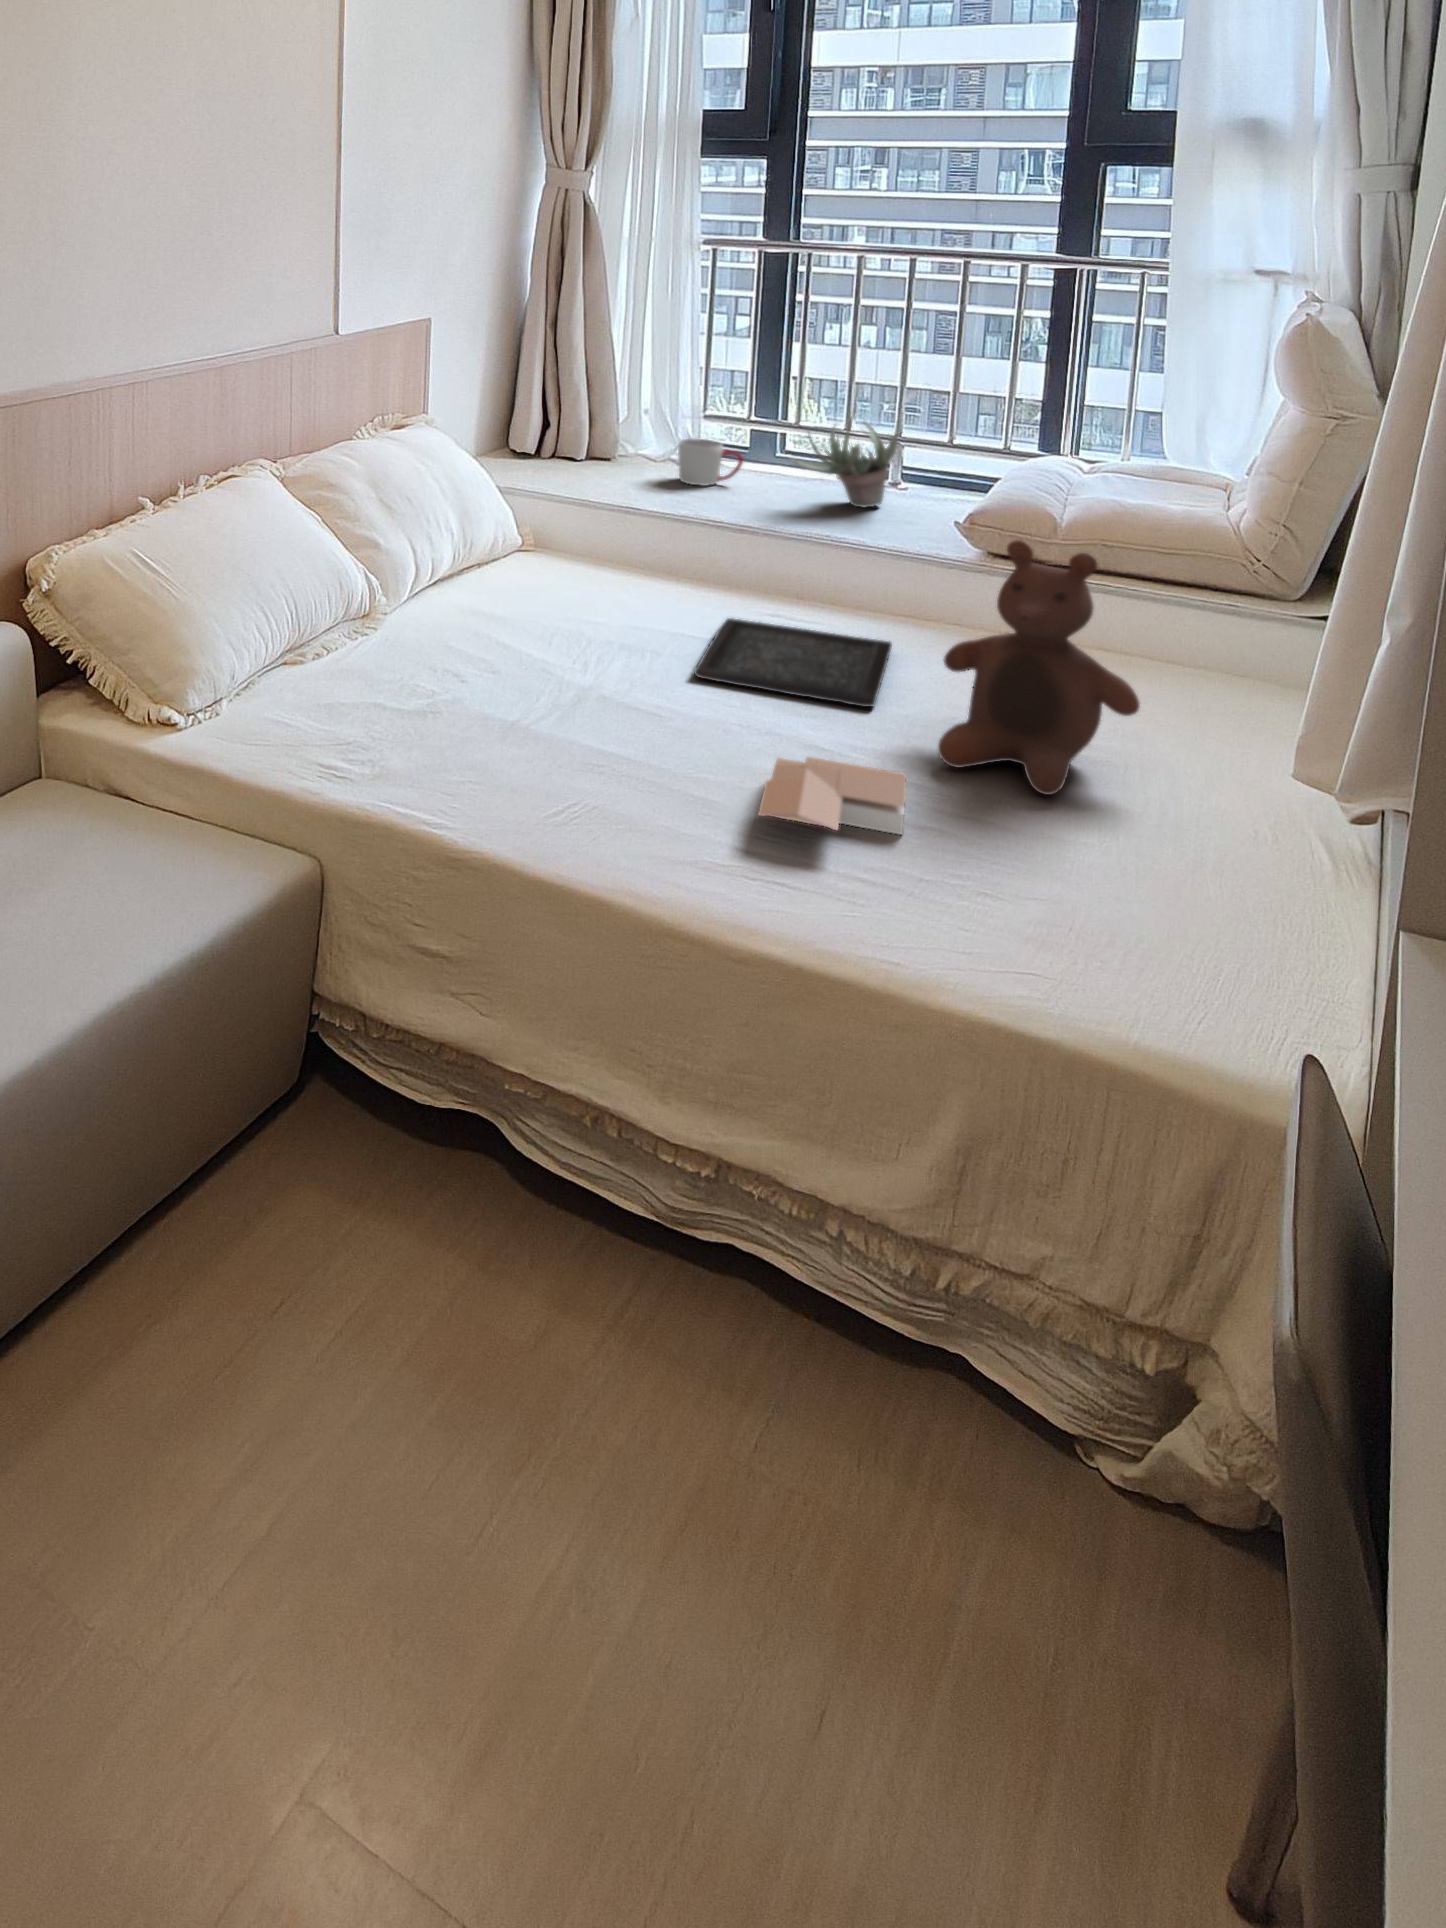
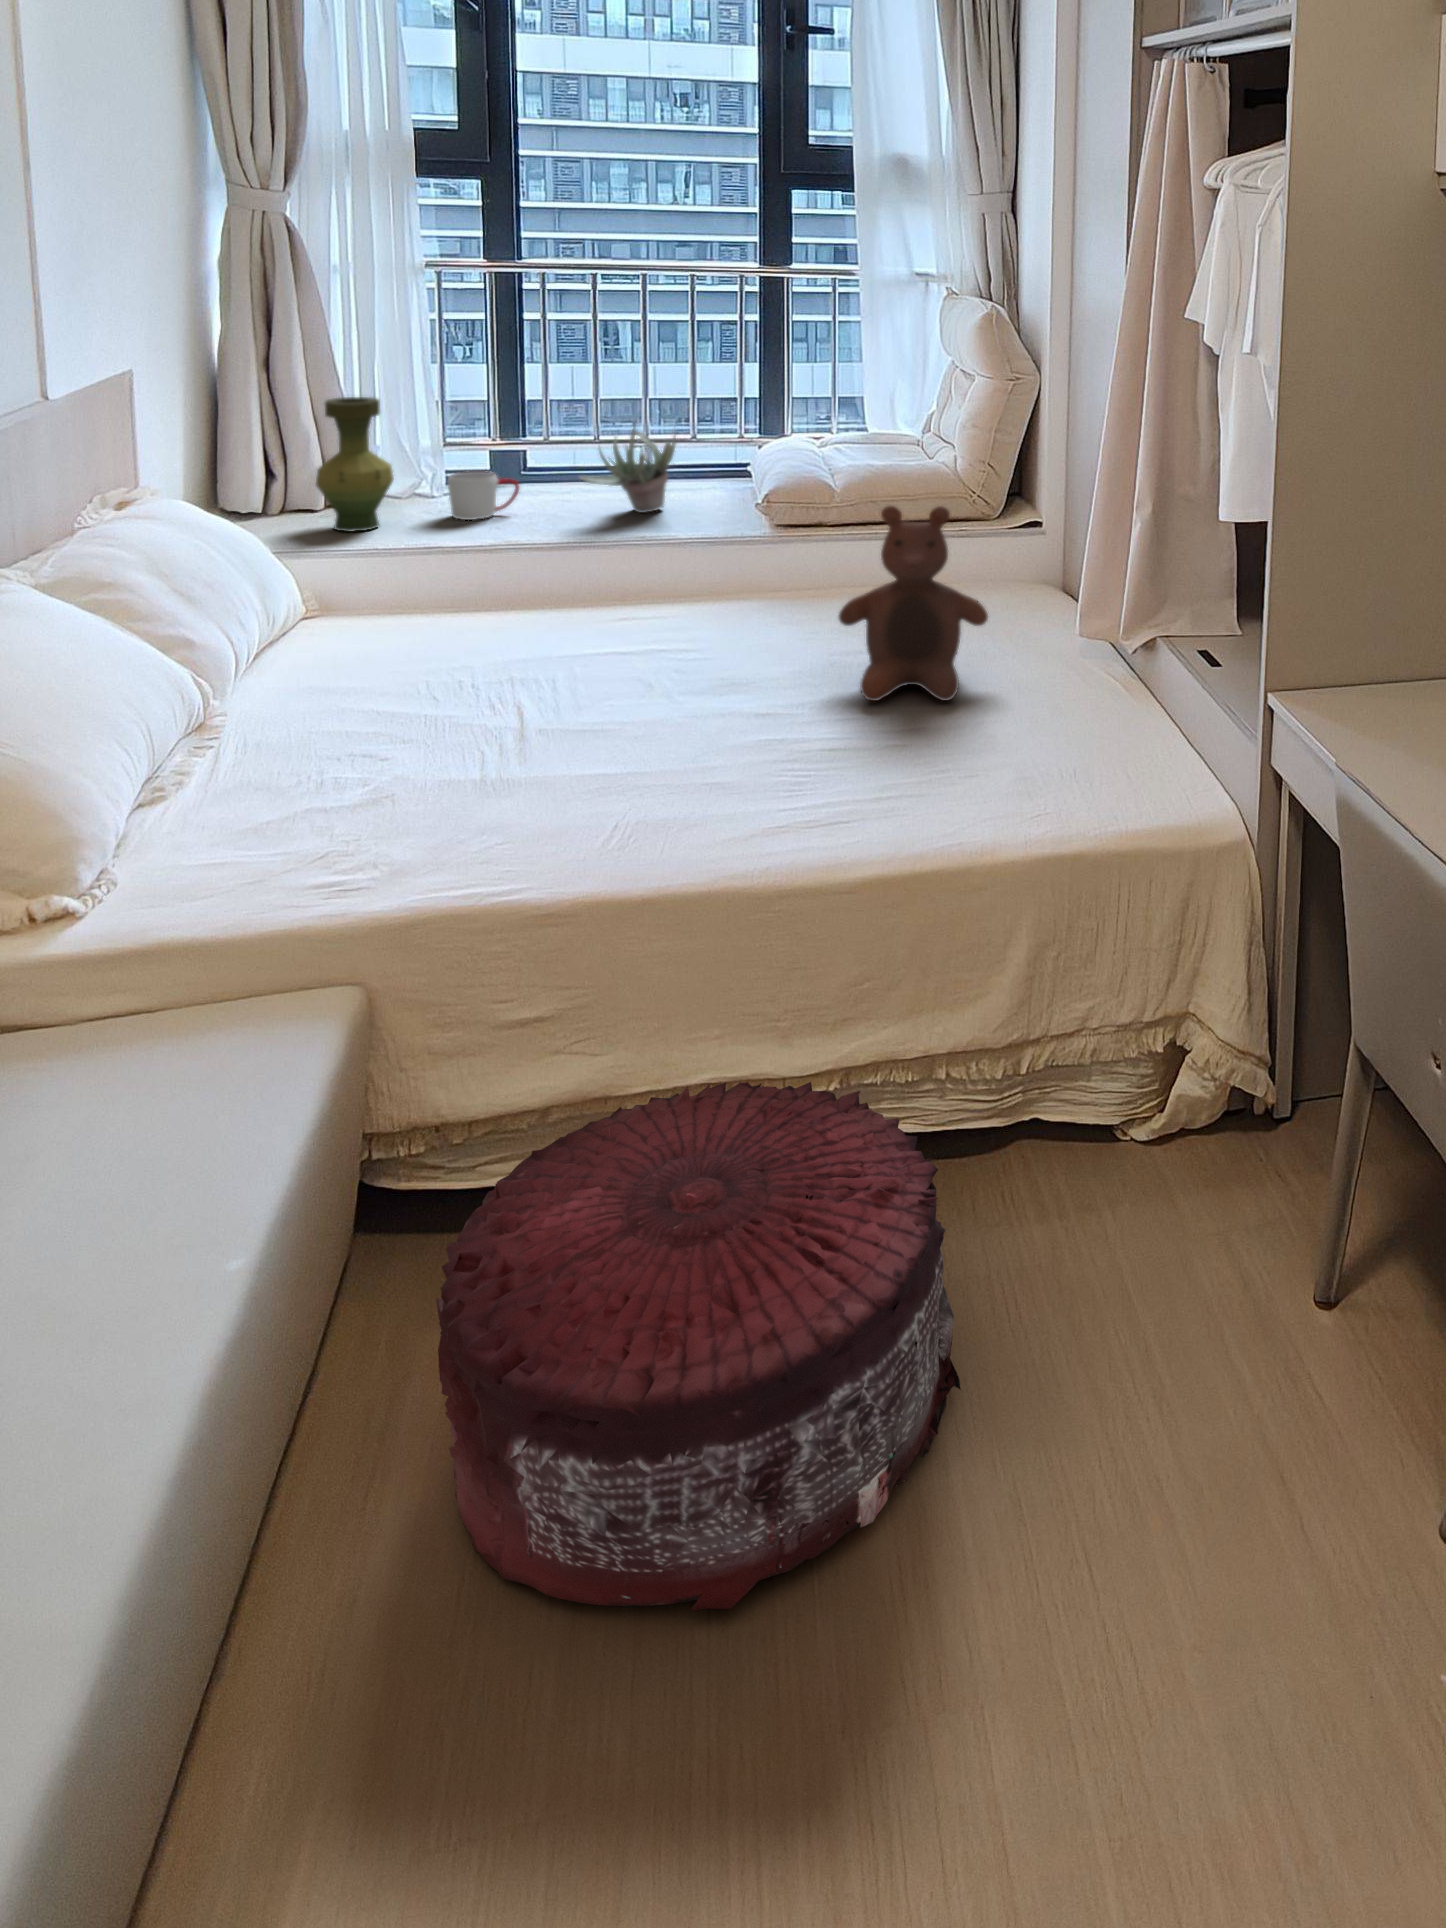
vase: none [567,356,632,478] -> present [316,397,394,532]
tray: present [694,618,892,707] -> none [596,621,780,693]
book: present [758,757,906,835] -> none [759,713,885,778]
pouf: none [184,1074,698,1666] -> present [436,1082,961,1610]

